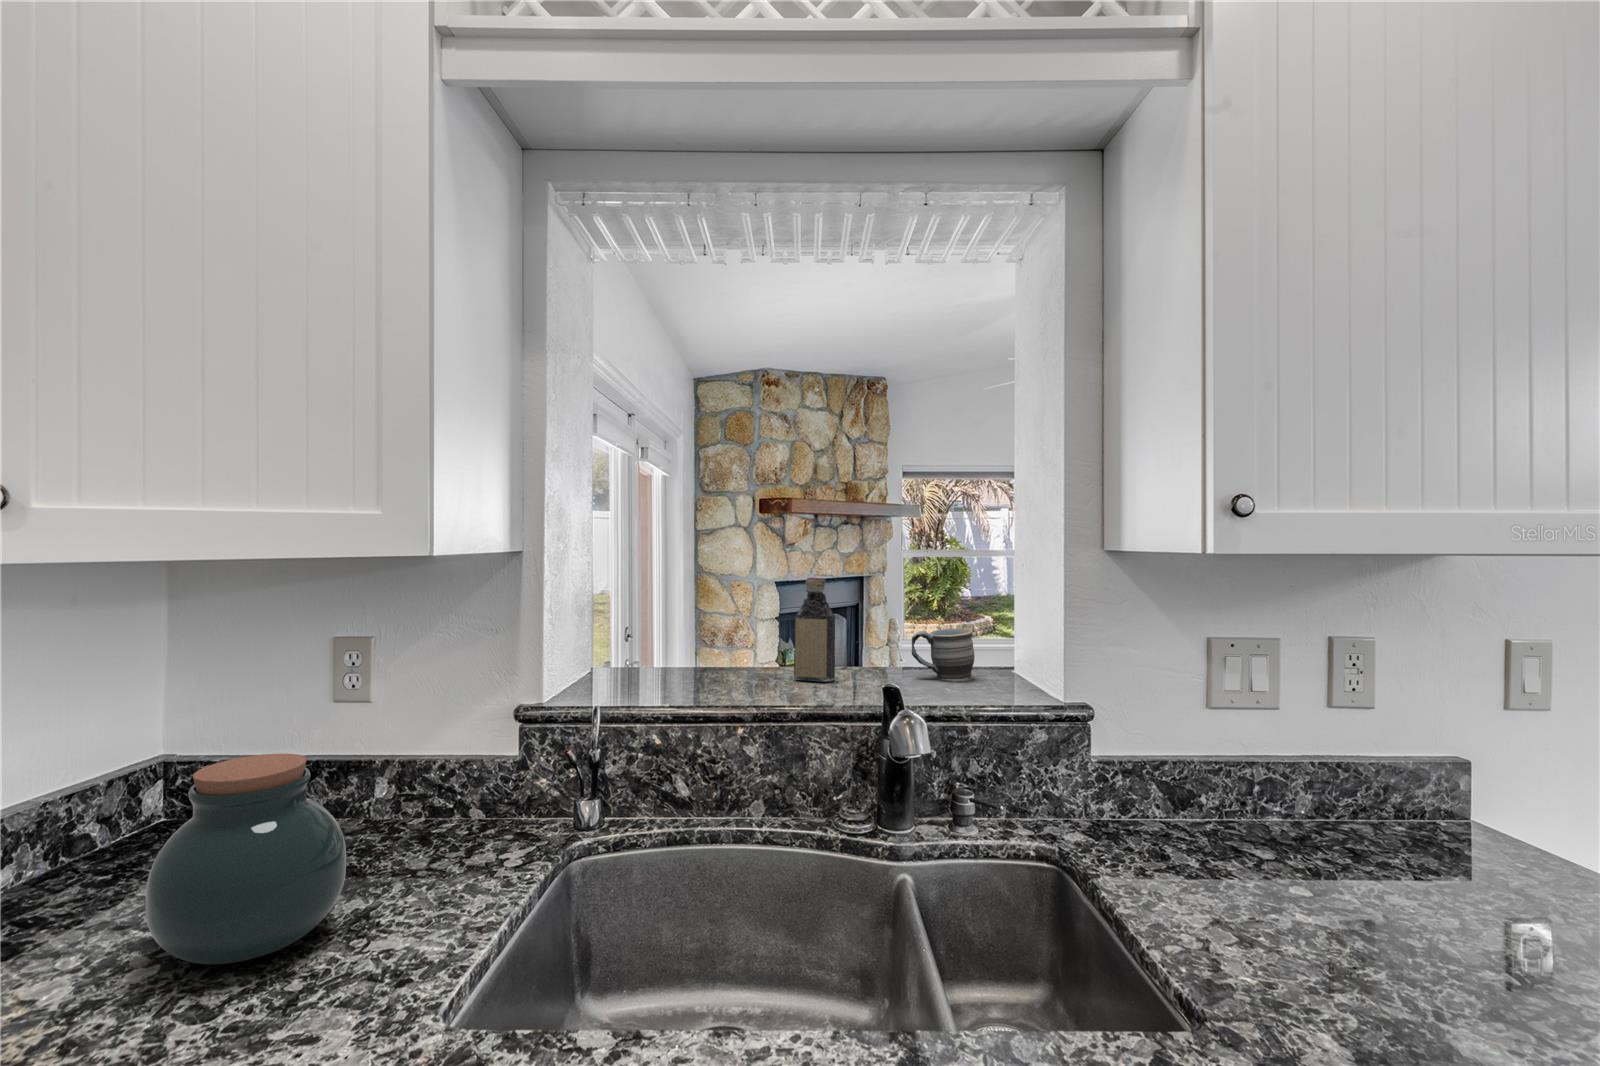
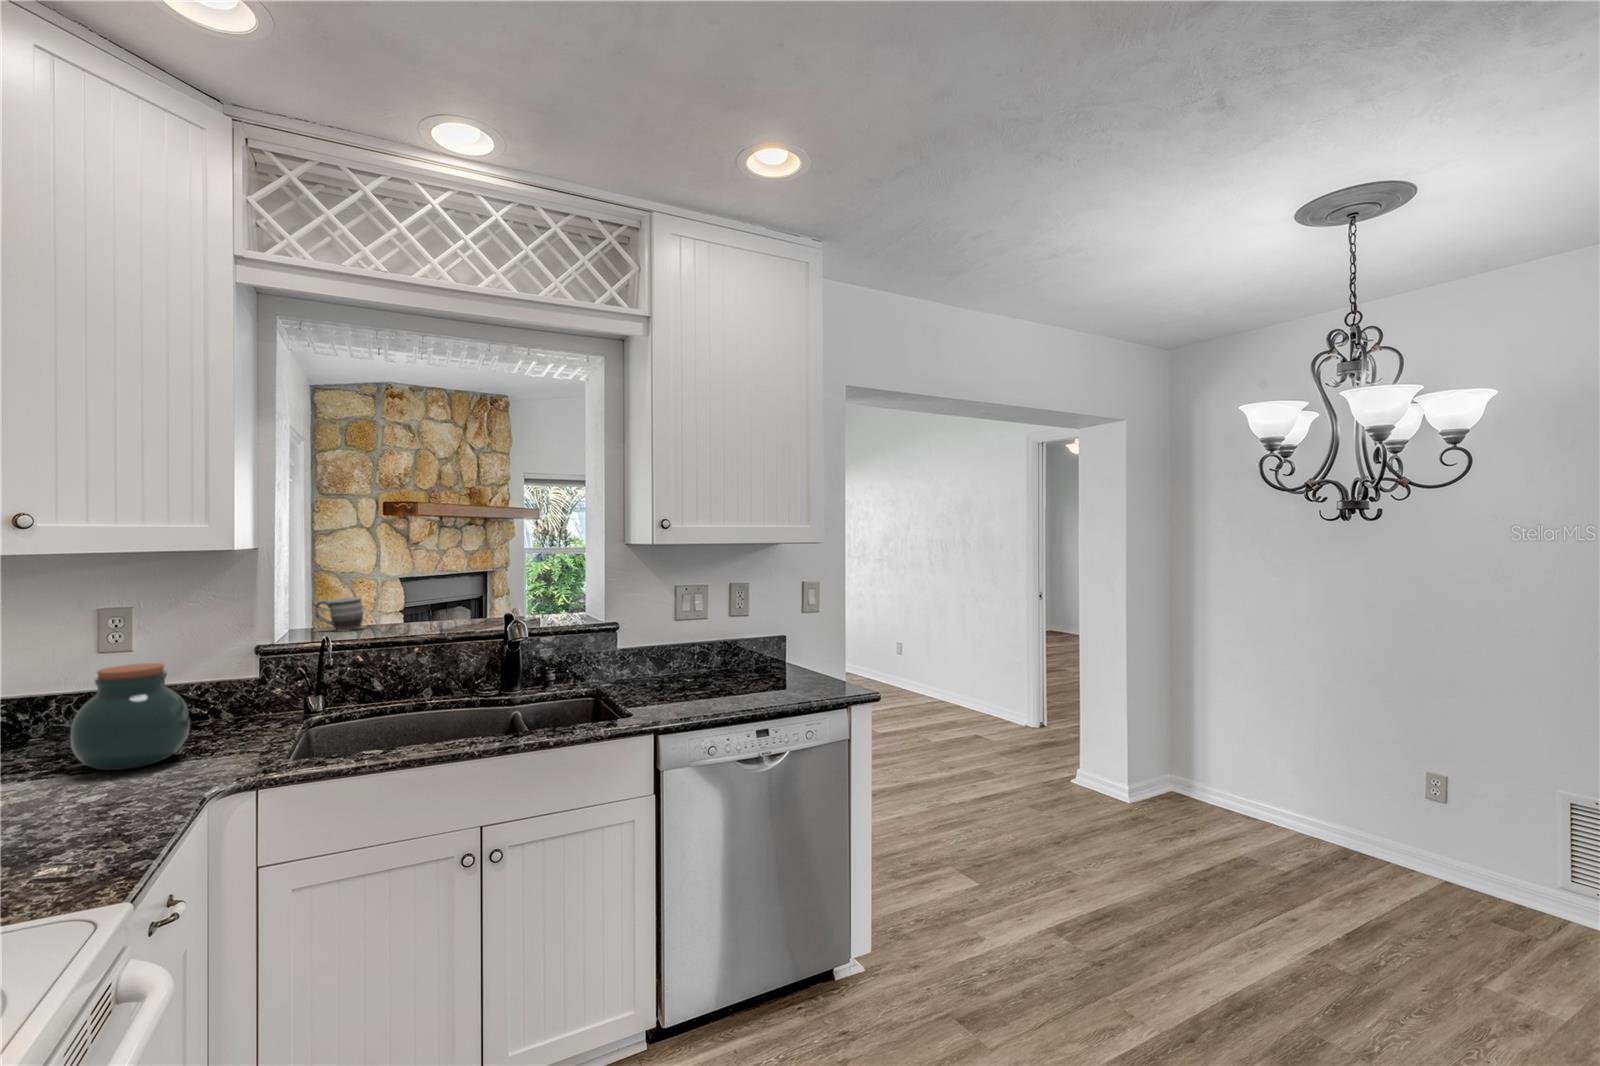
bottle: present [794,578,835,682] -> none [444,562,472,625]
mug: present [912,628,975,679] -> present [316,597,363,630]

